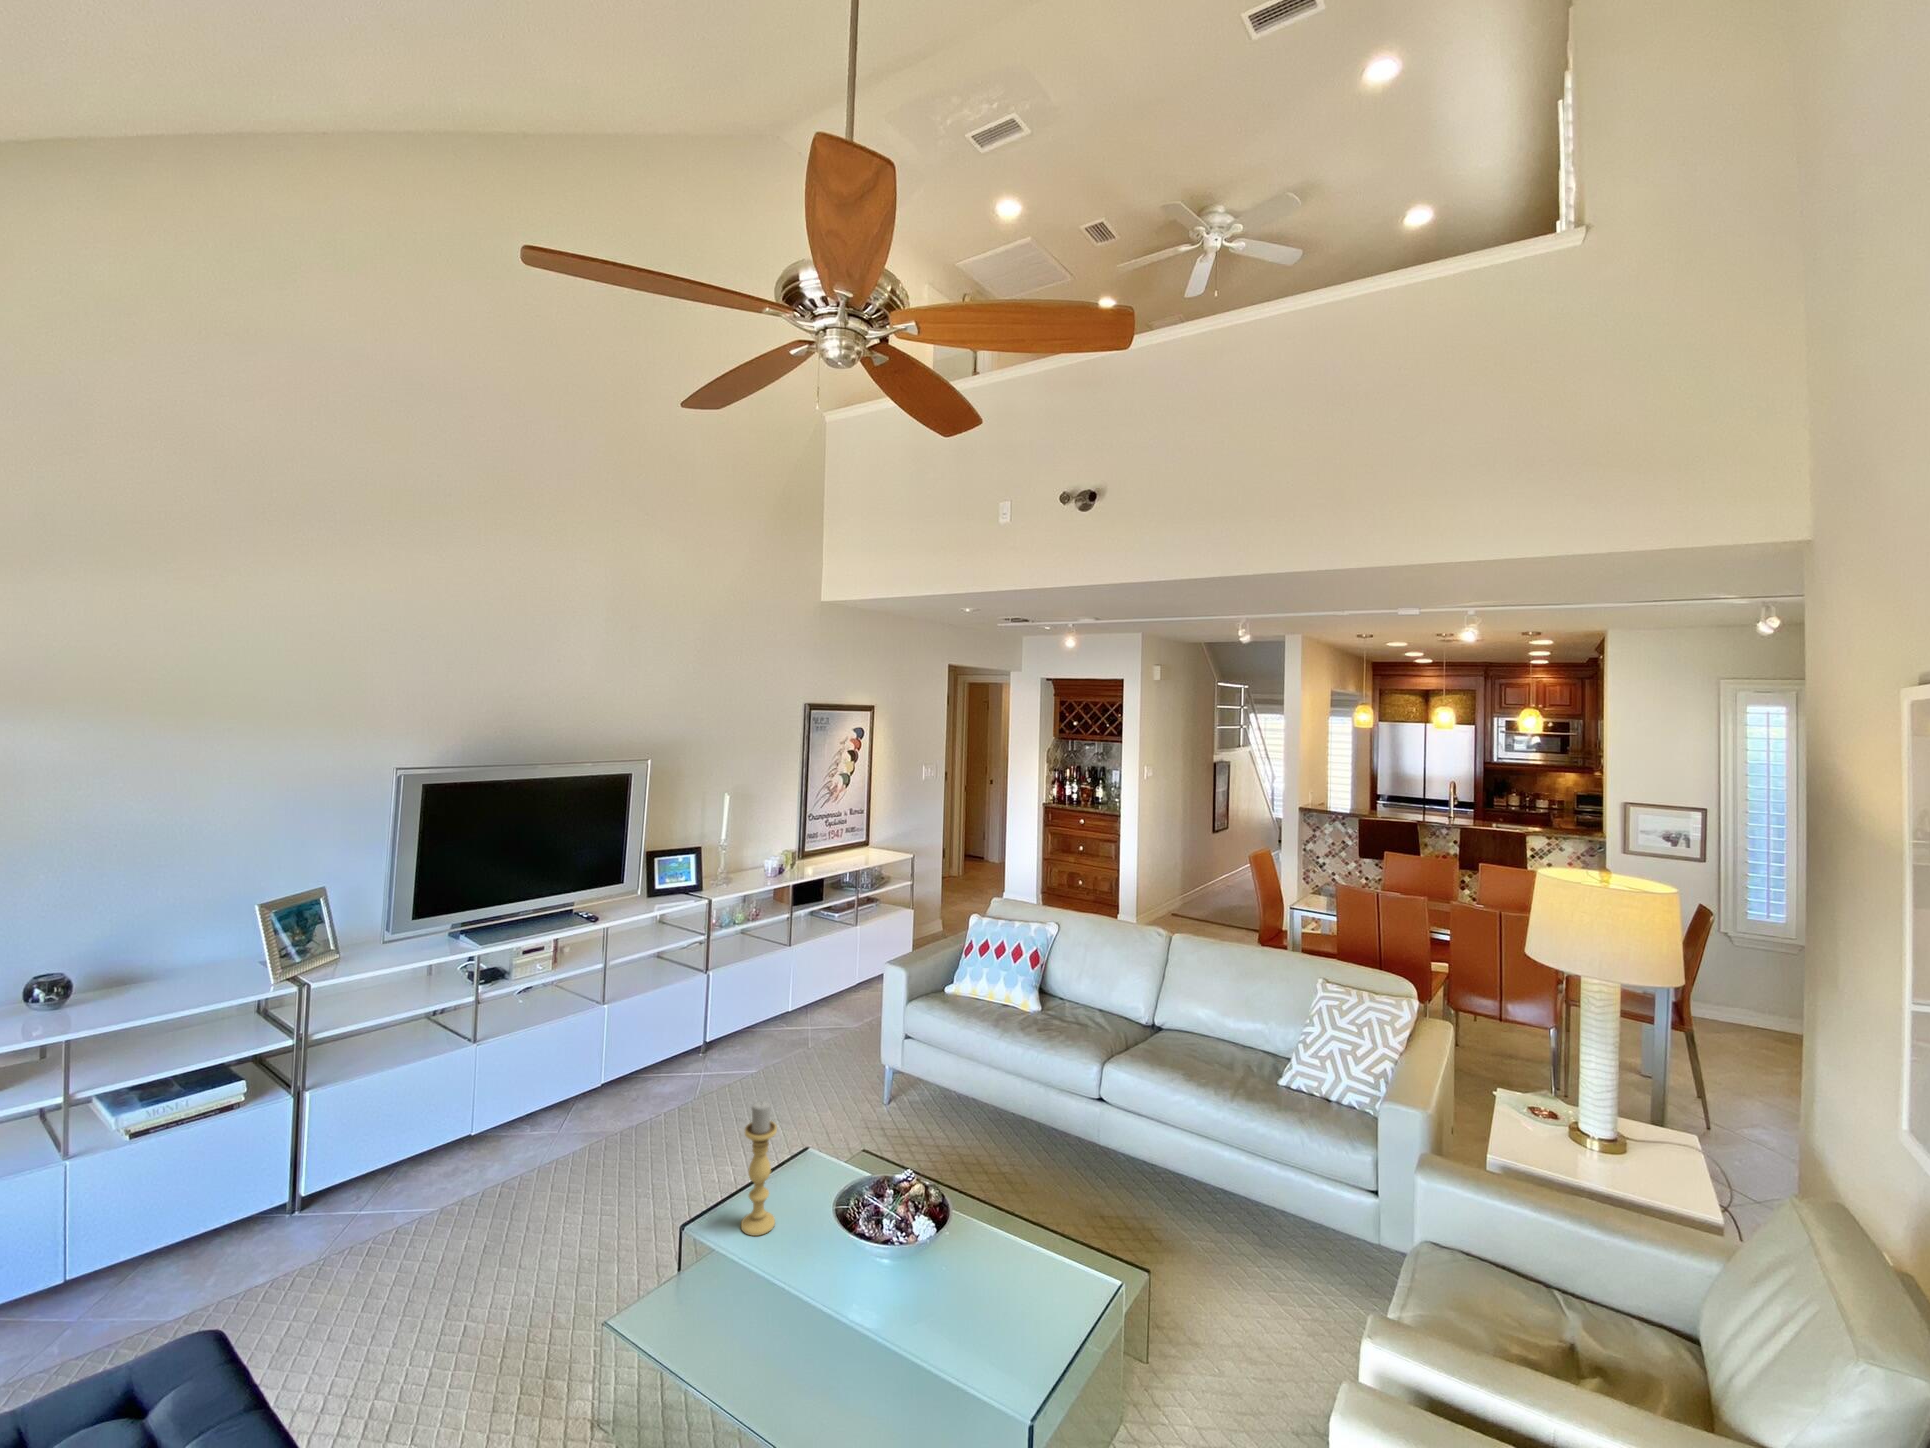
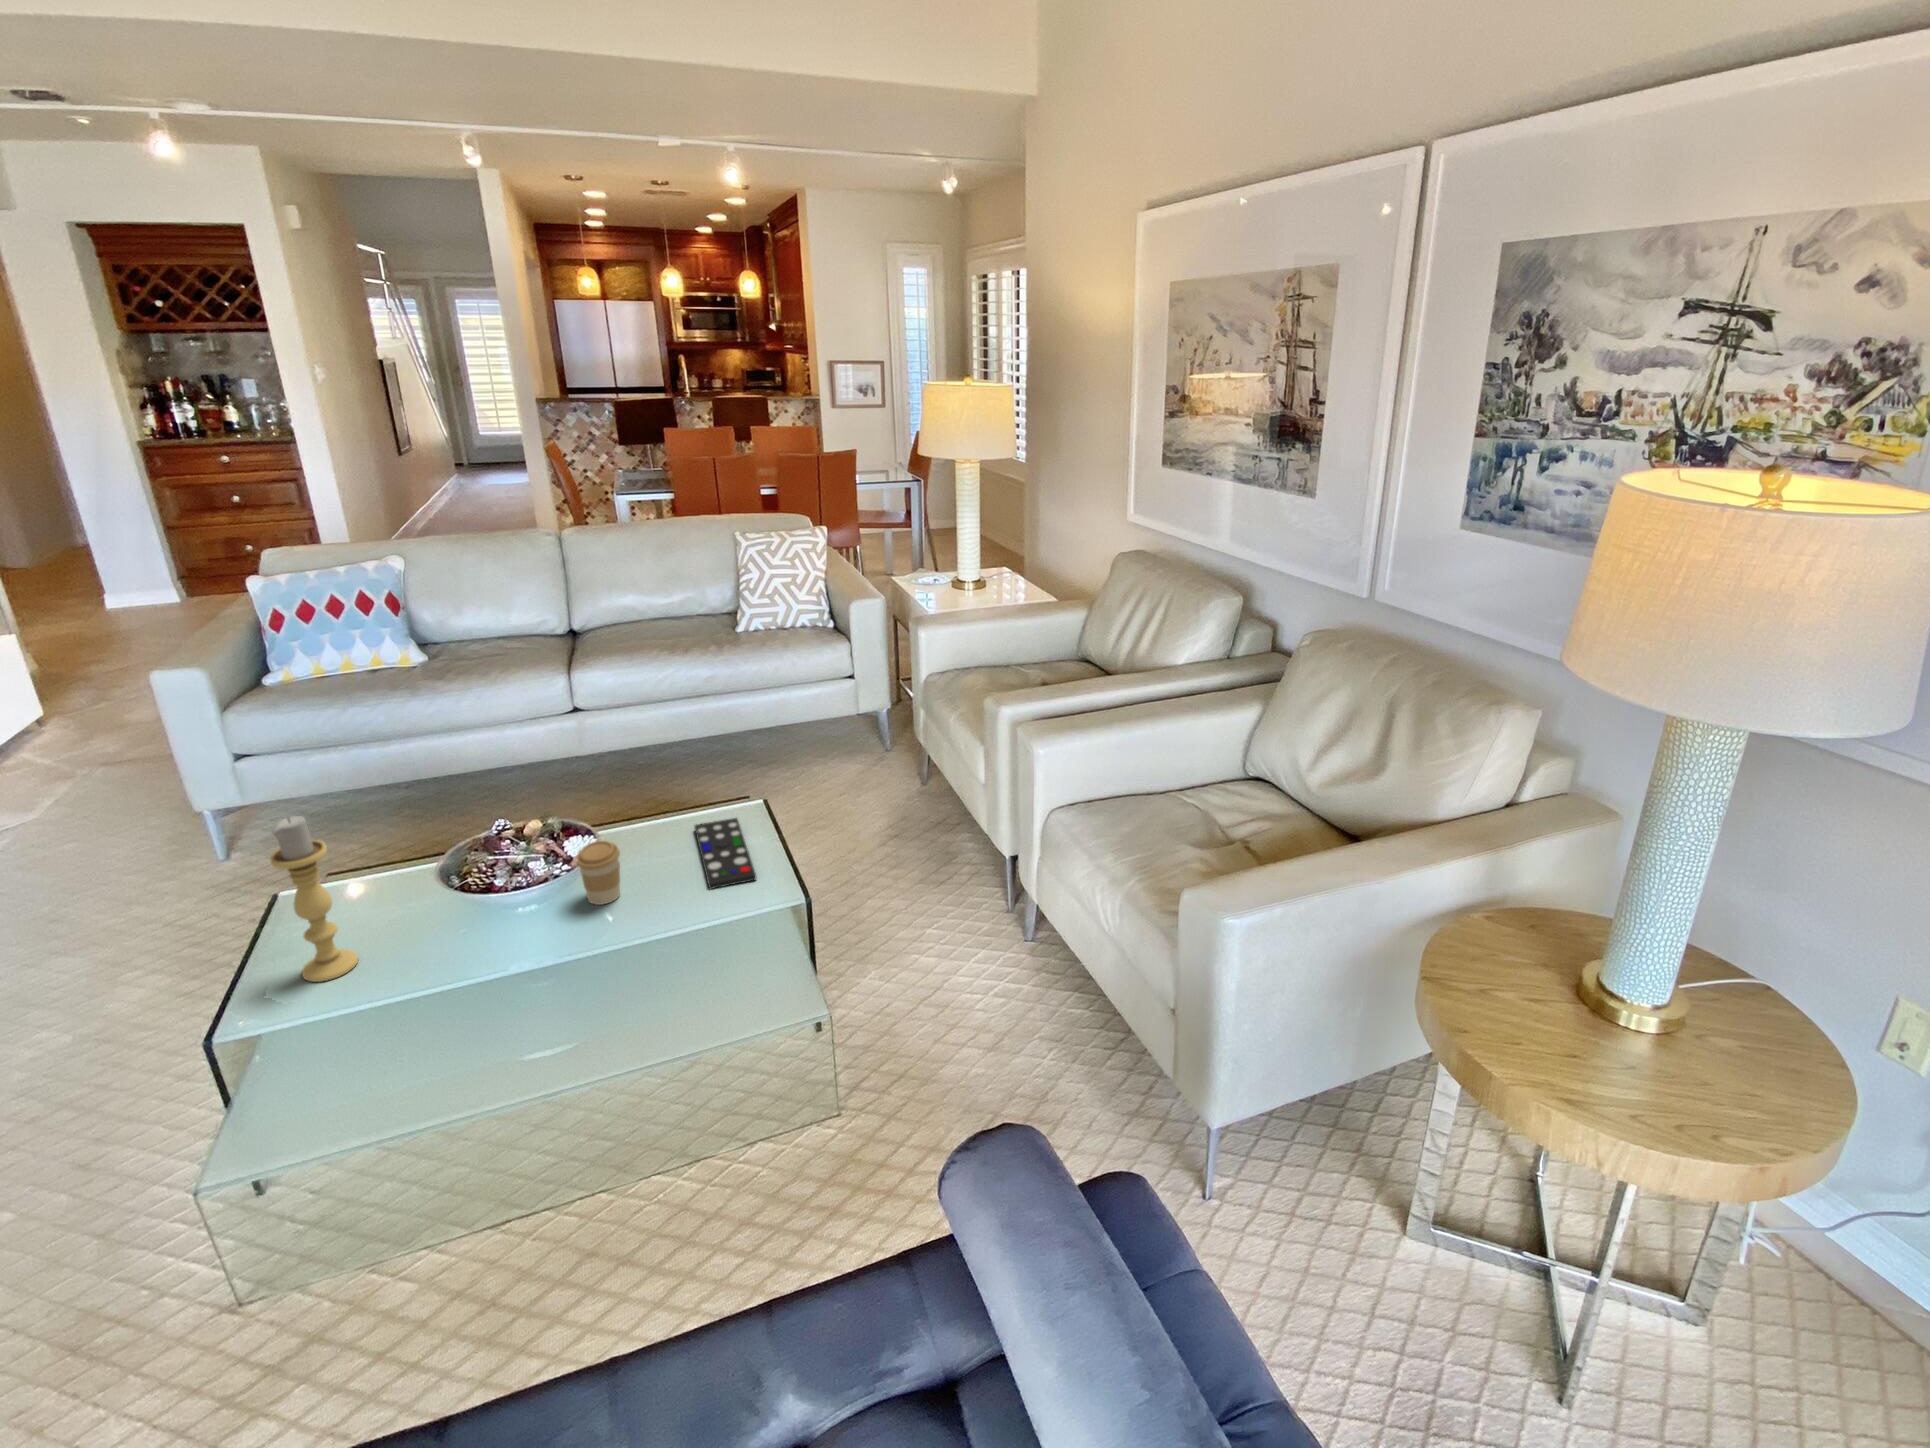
coffee cup: none [907,1235,944,1304] -> present [576,841,620,905]
remote control: none [990,1274,1090,1378] -> present [695,818,756,889]

